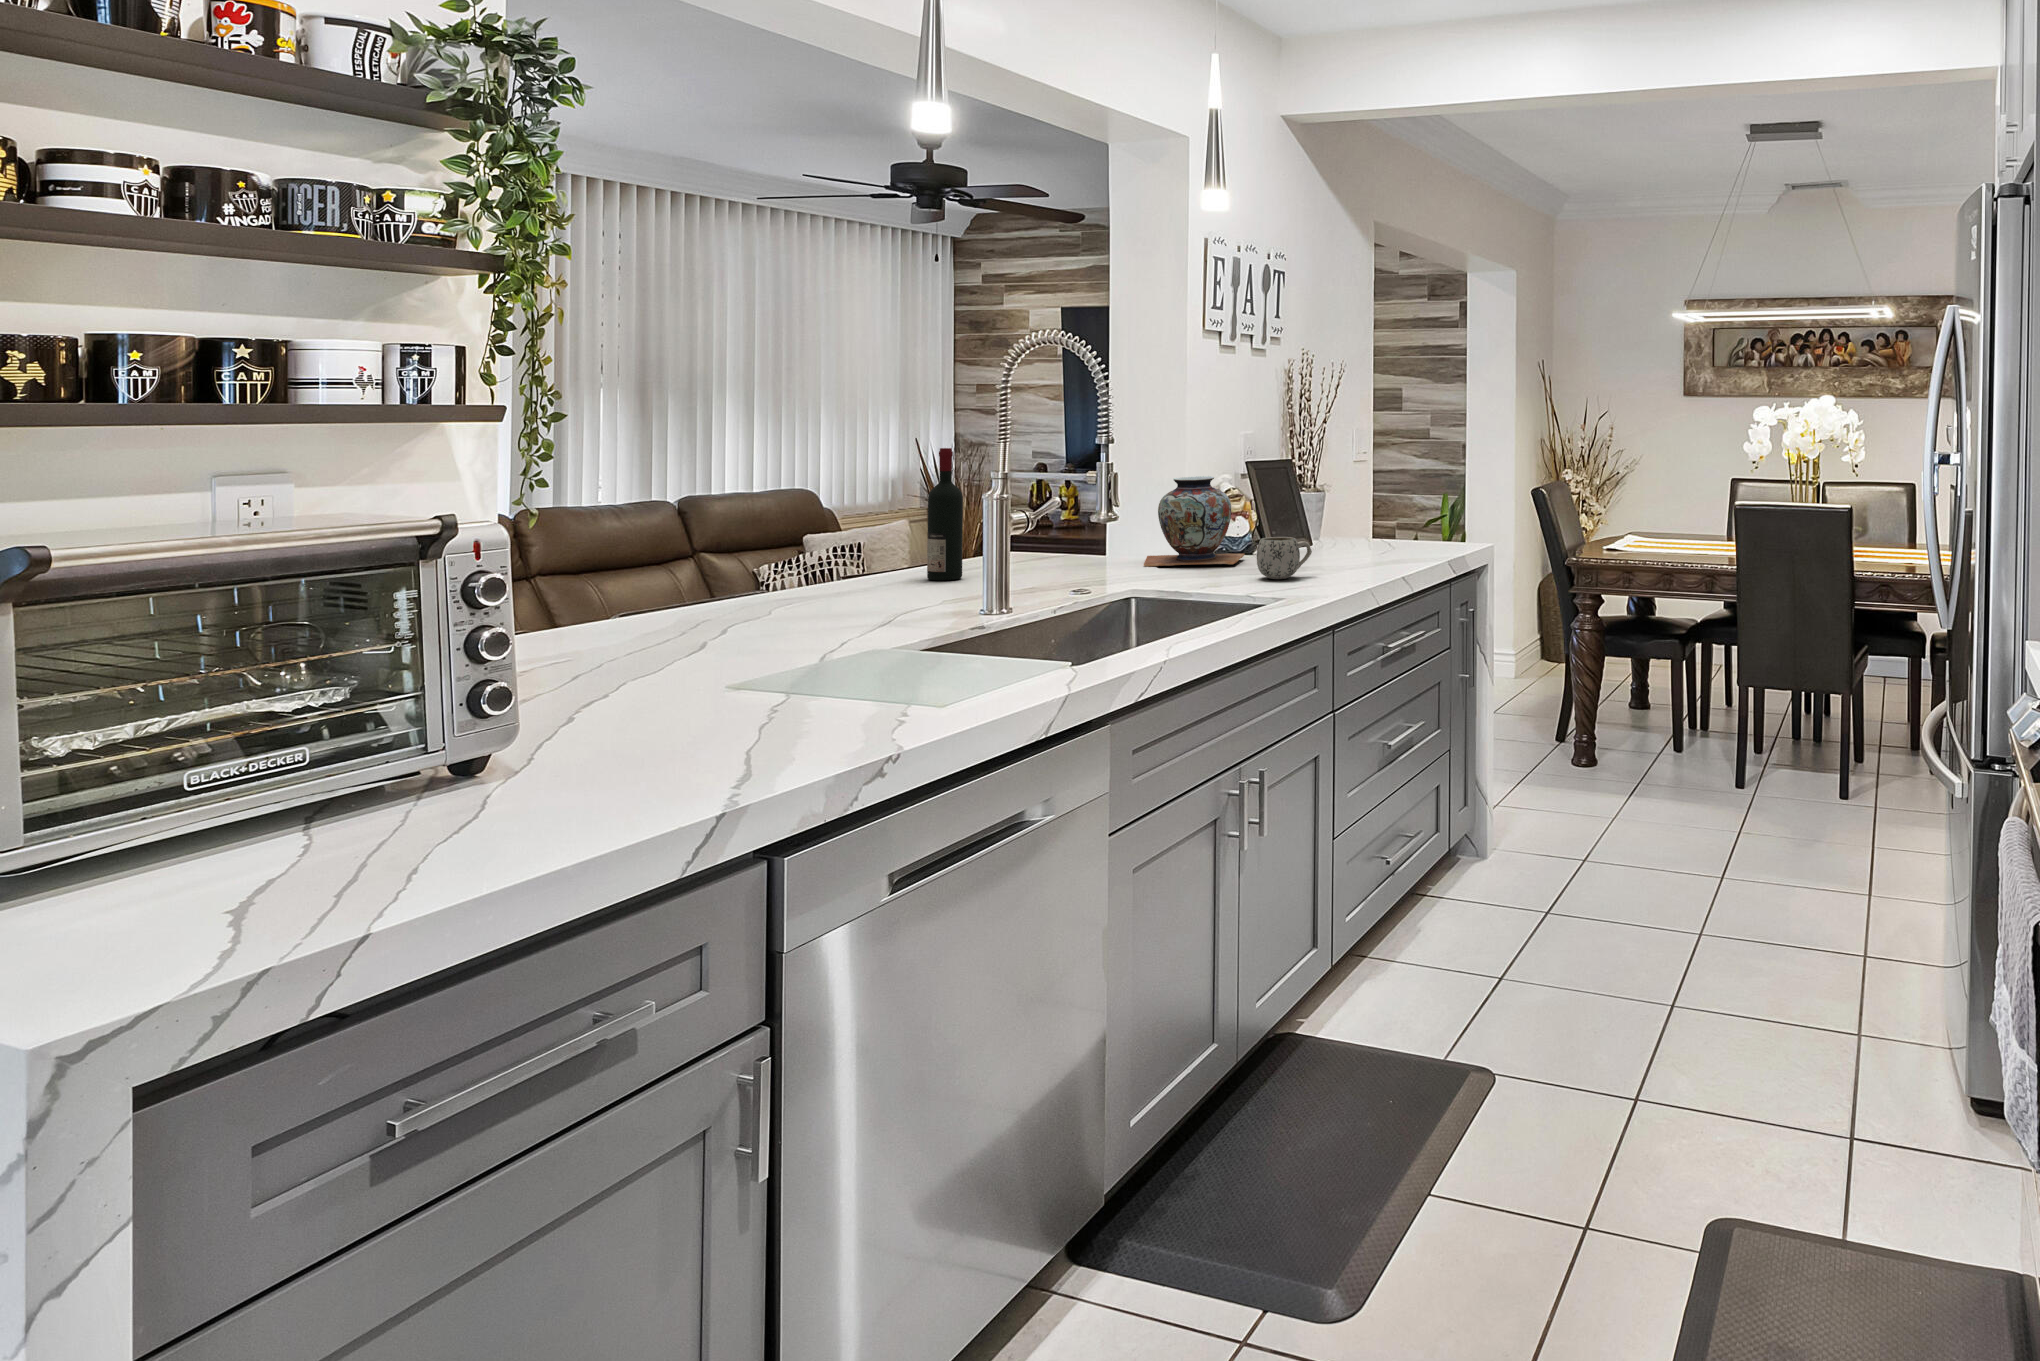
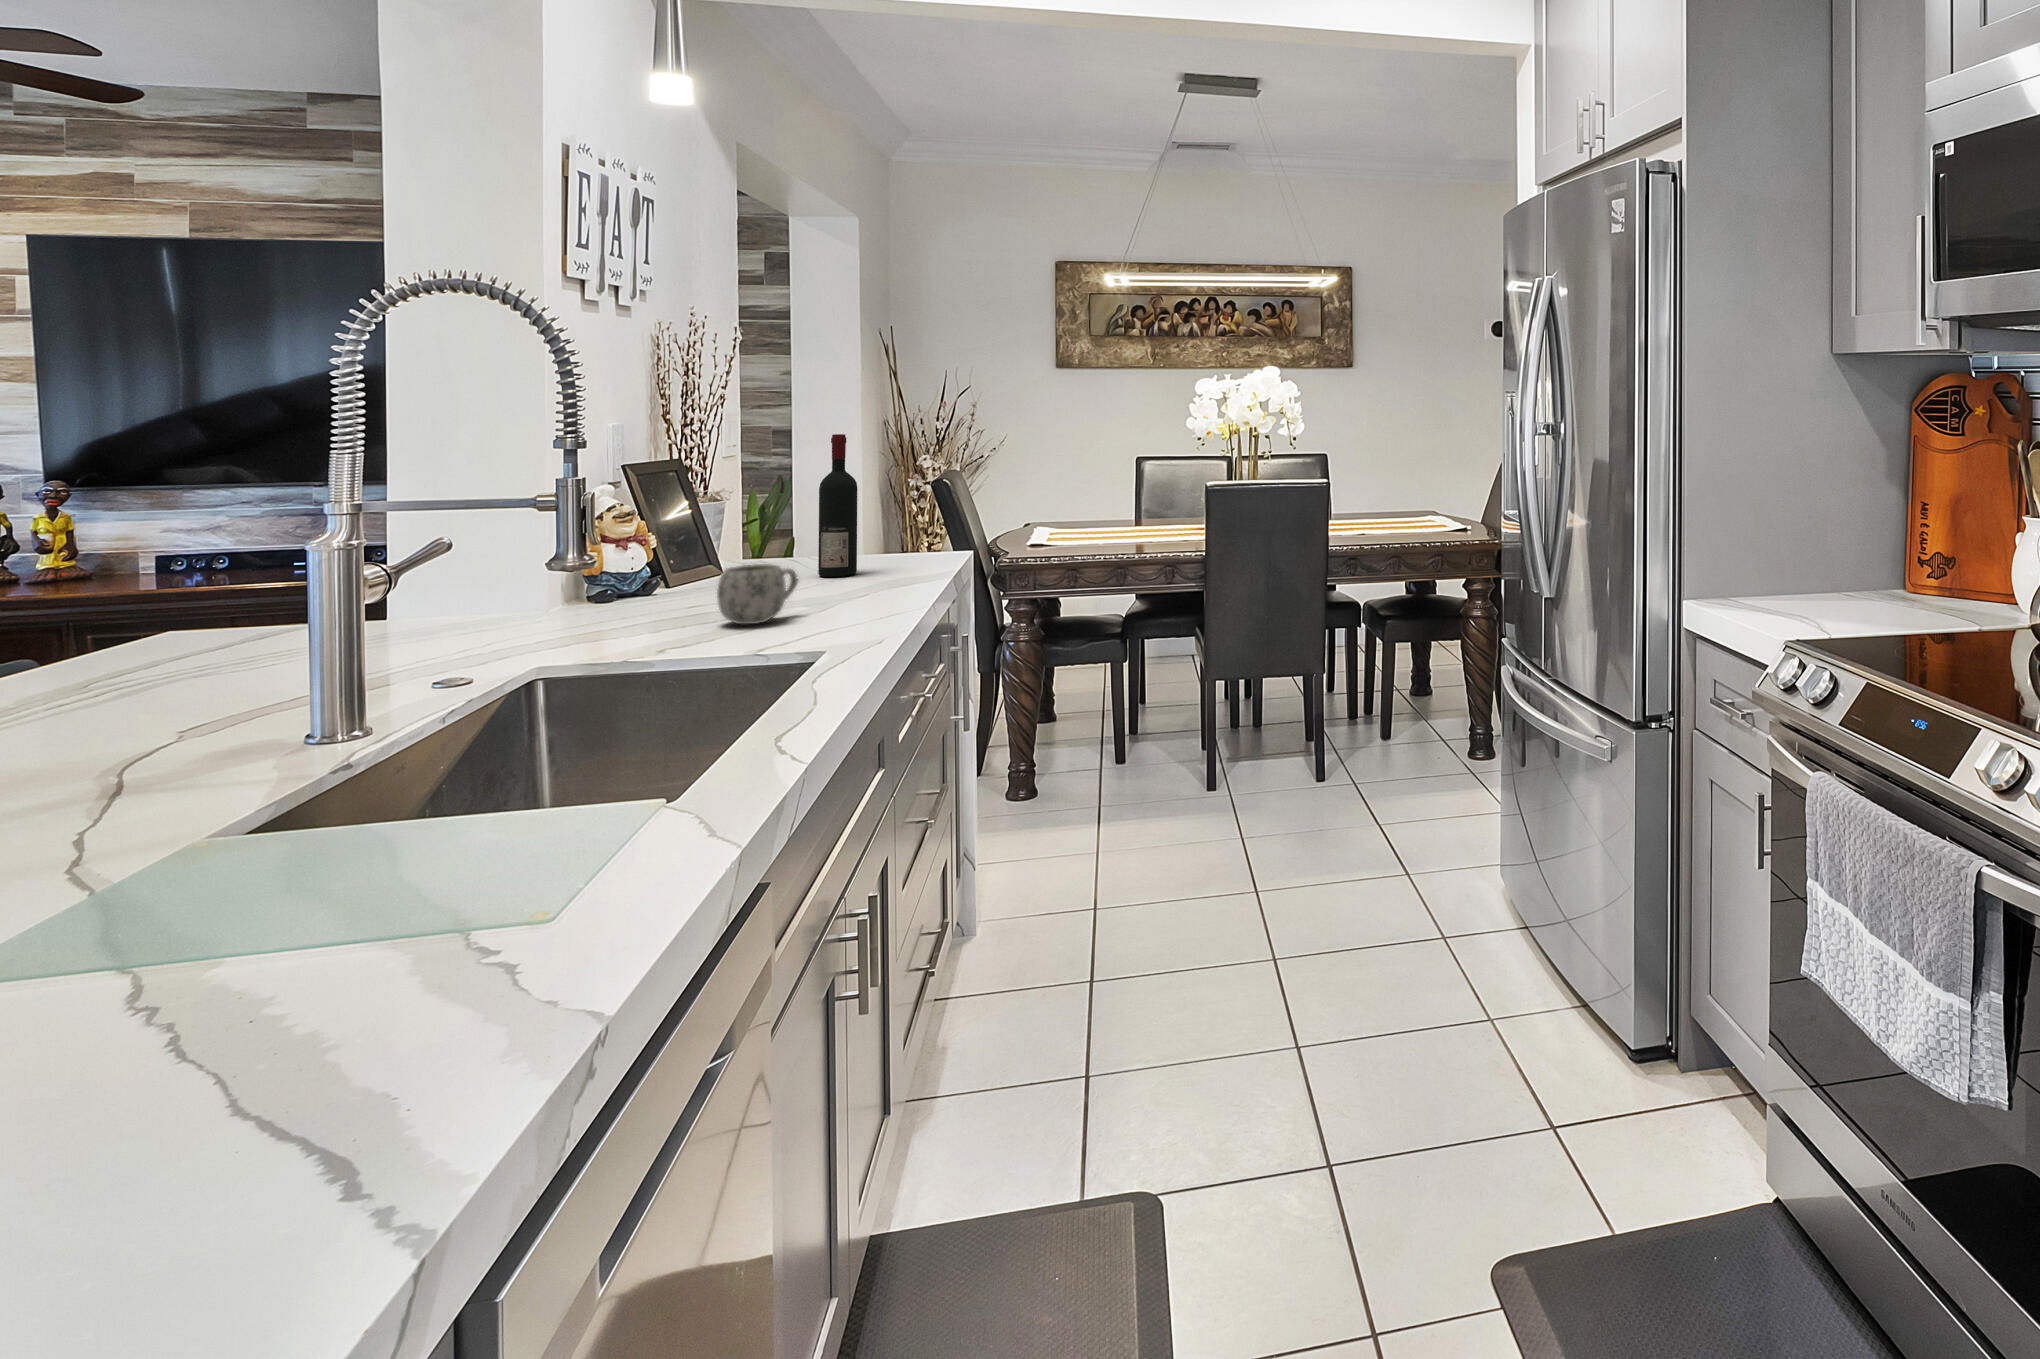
wine bottle: present [927,448,963,580] -> present [818,434,857,577]
decorative vase: present [1144,476,1244,567] -> none [478,486,650,628]

